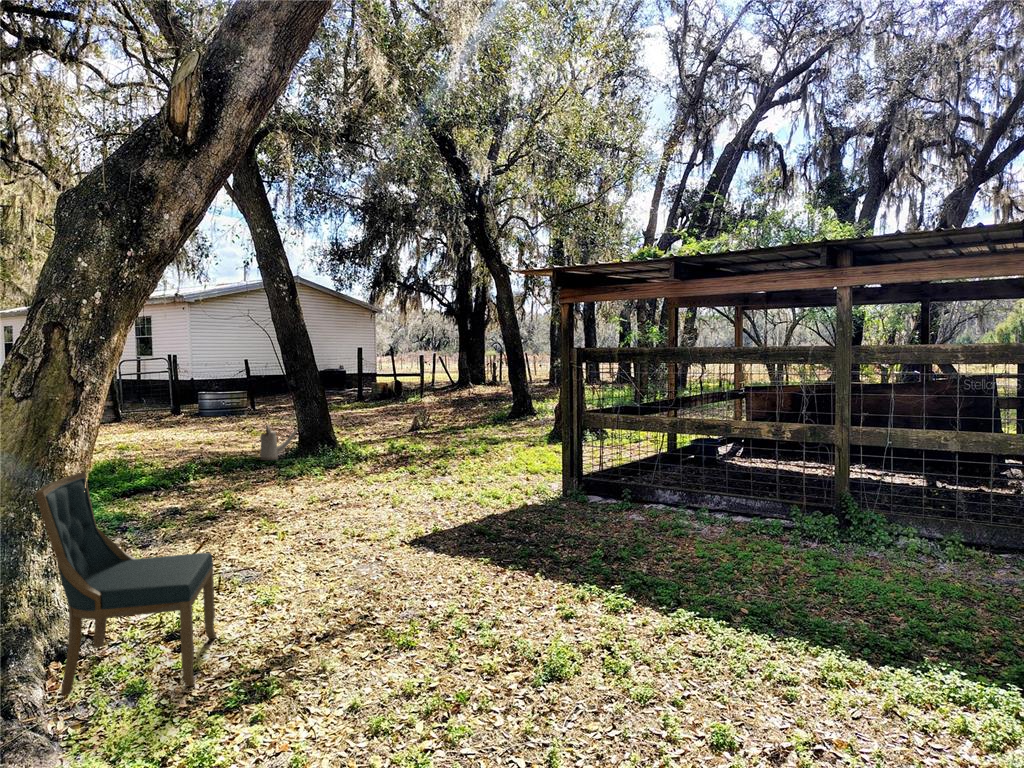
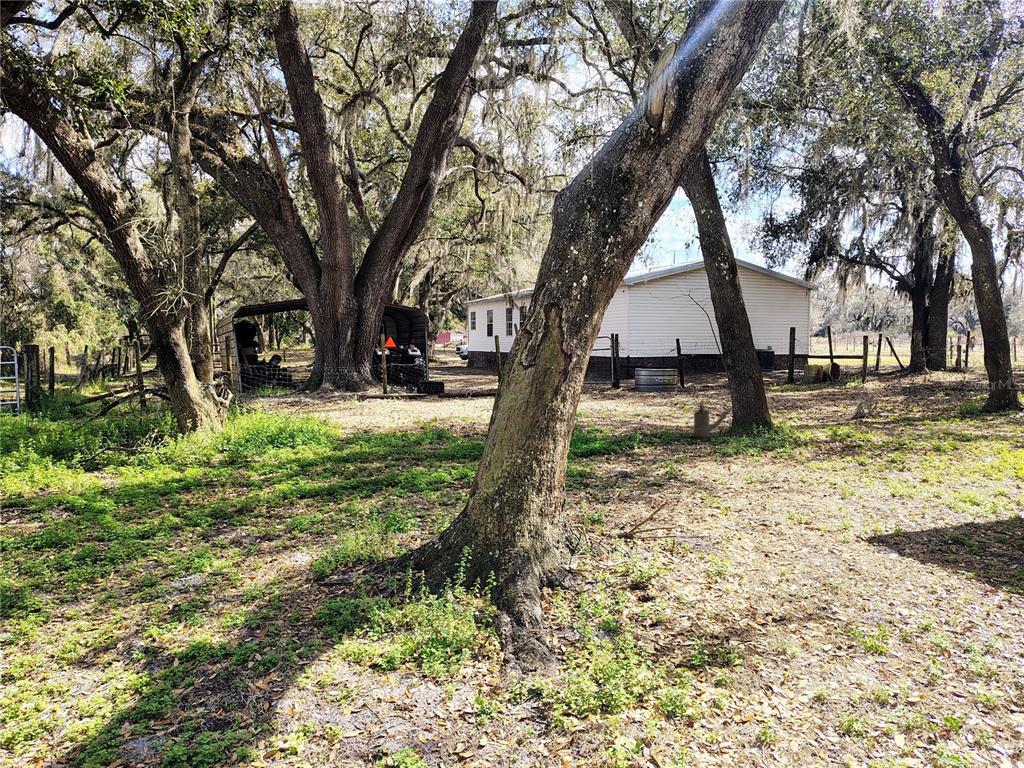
chair: present [36,472,216,696] -> none [544,432,674,633]

